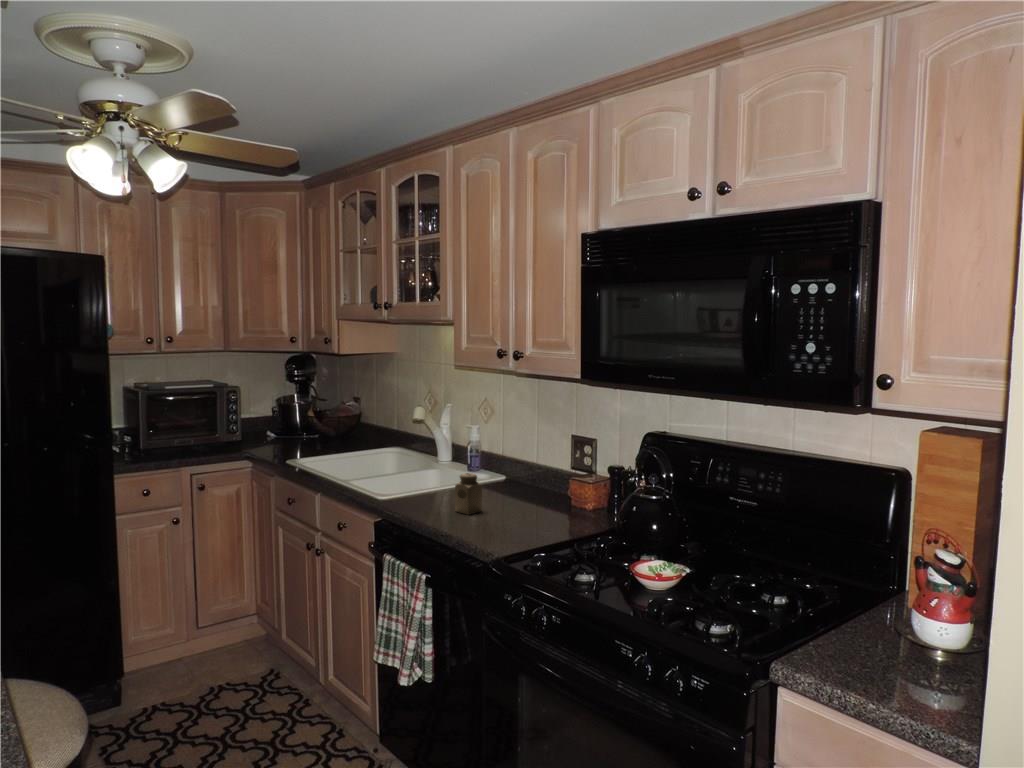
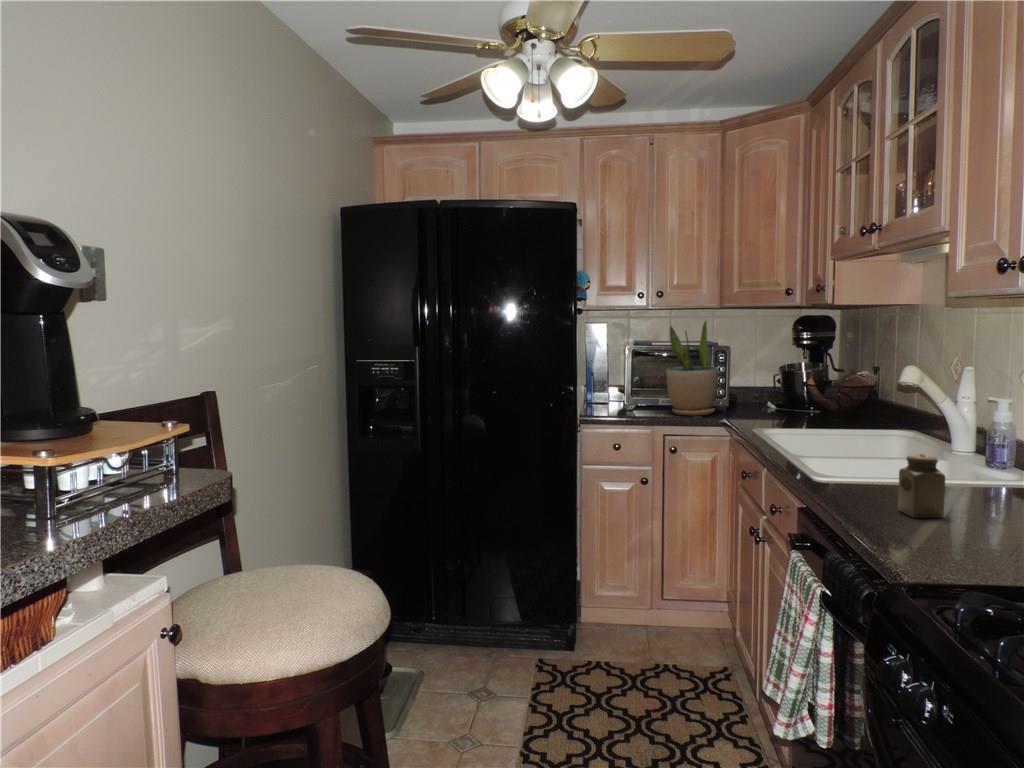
potted plant: none [185,364,235,453] -> present [666,320,718,416]

